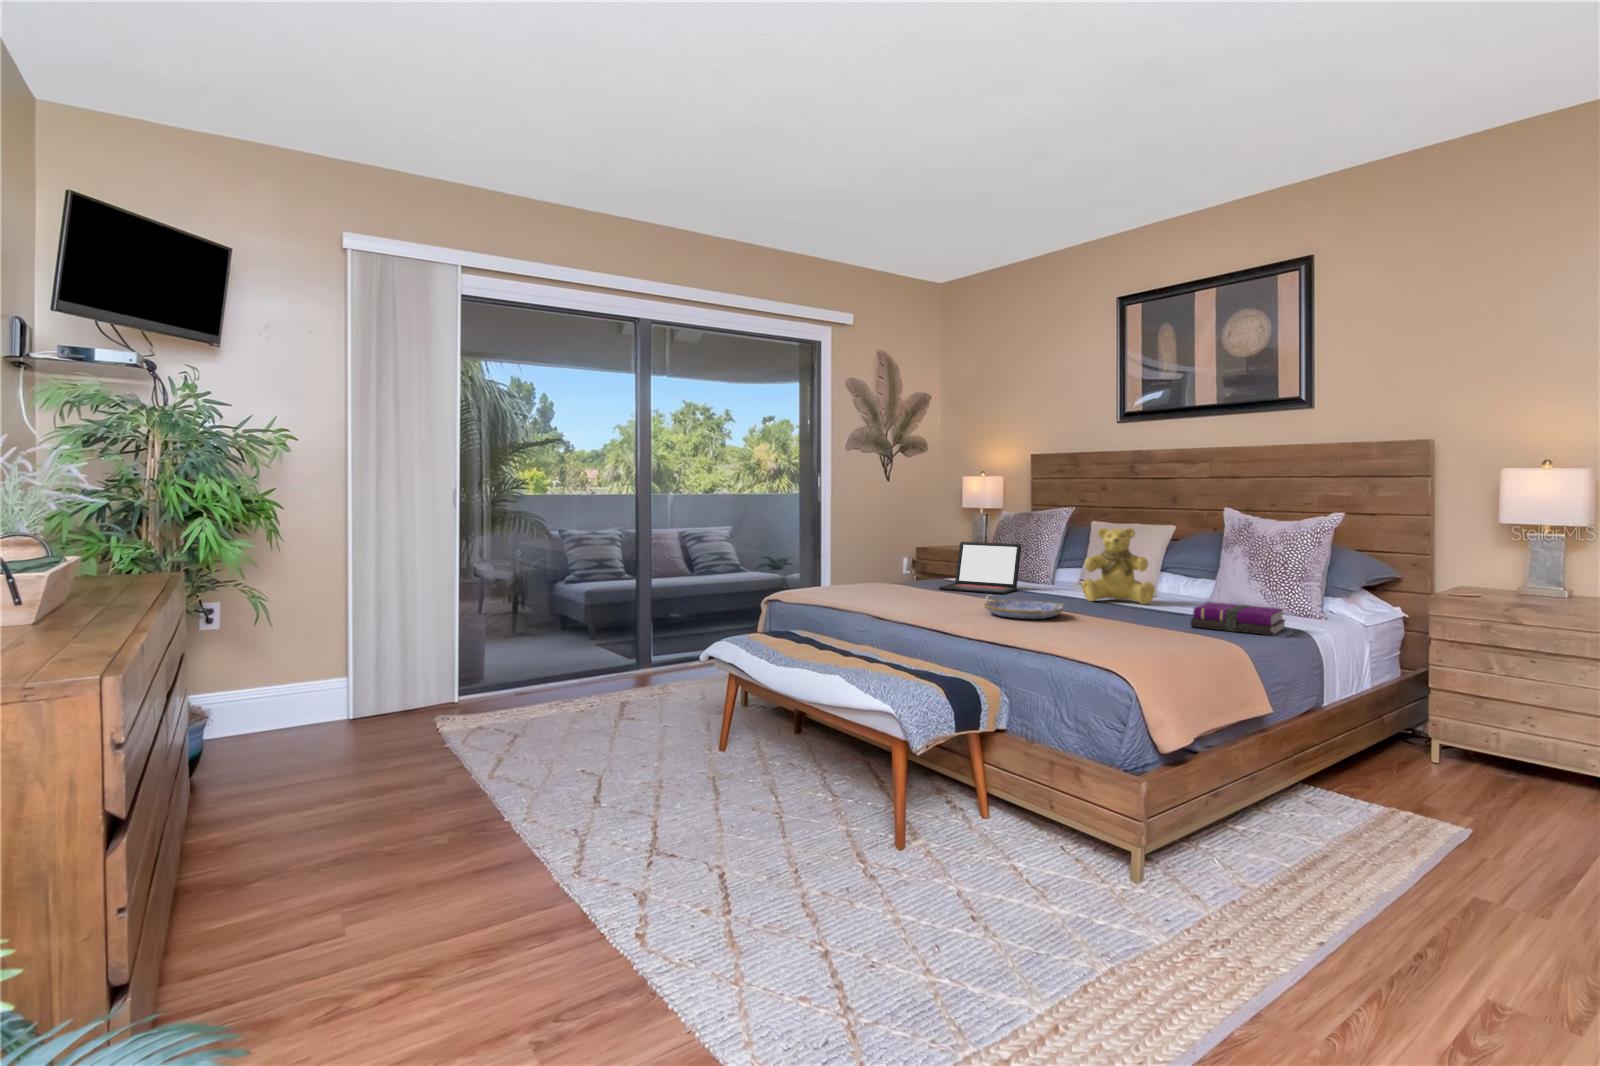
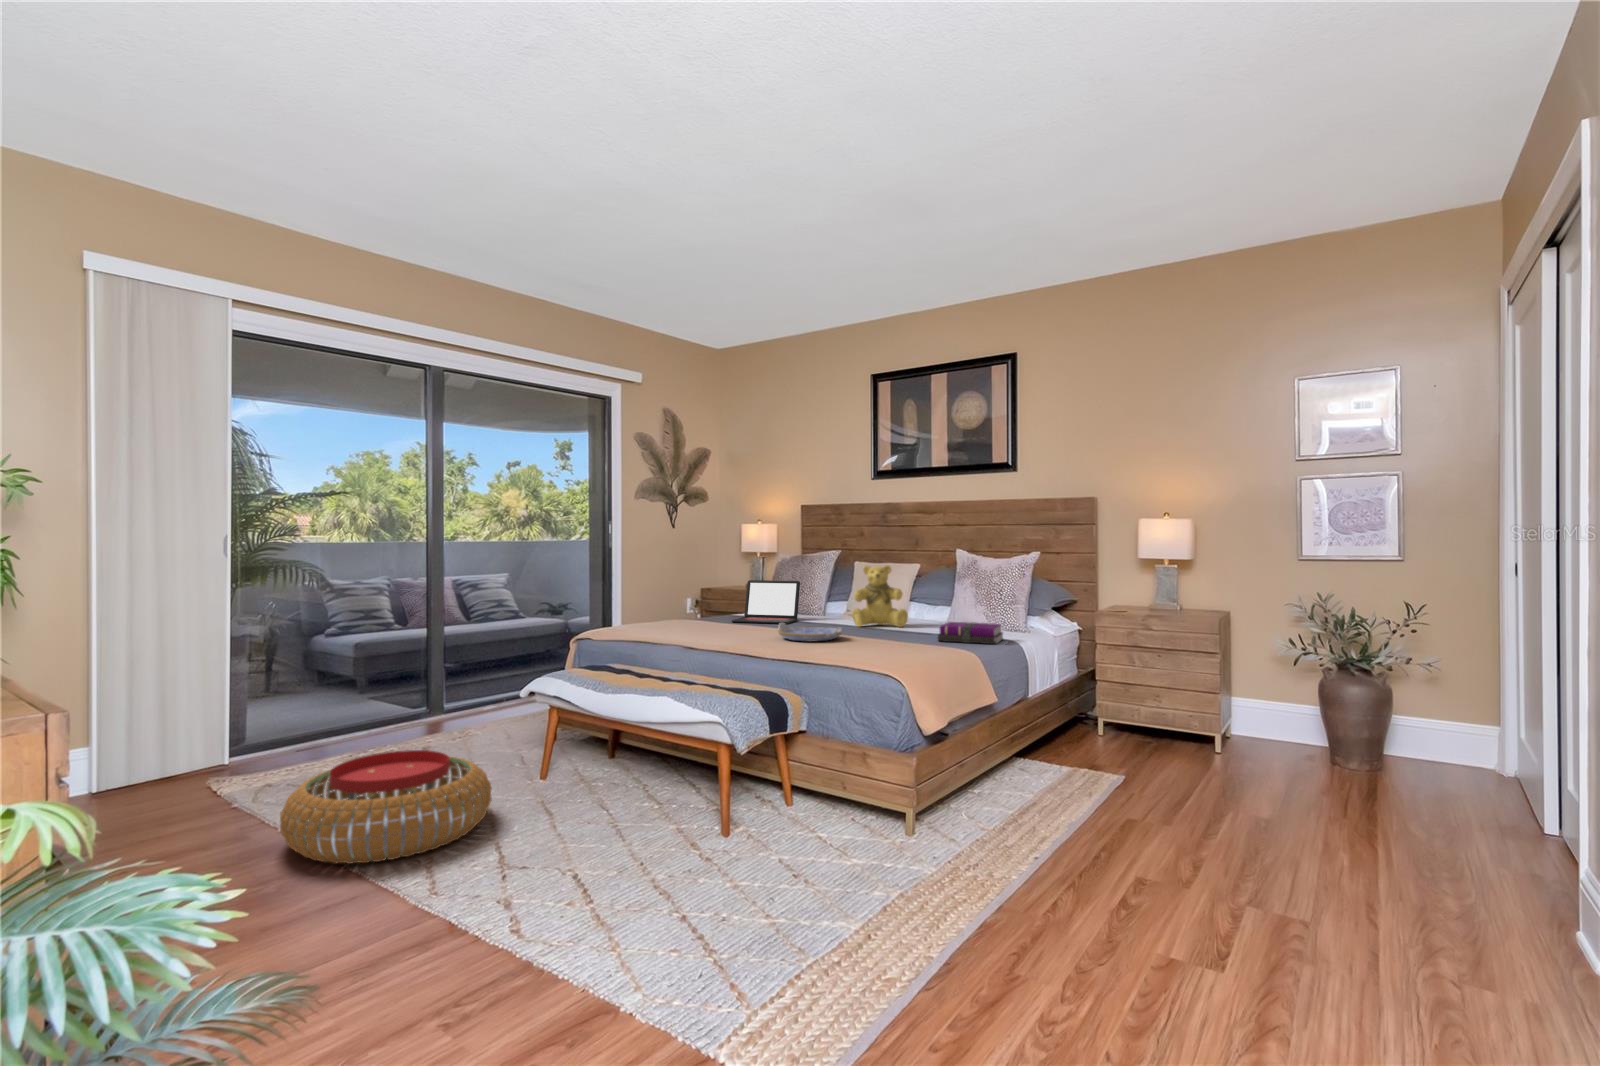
pouf: none [454,712,657,829] -> present [280,750,492,864]

